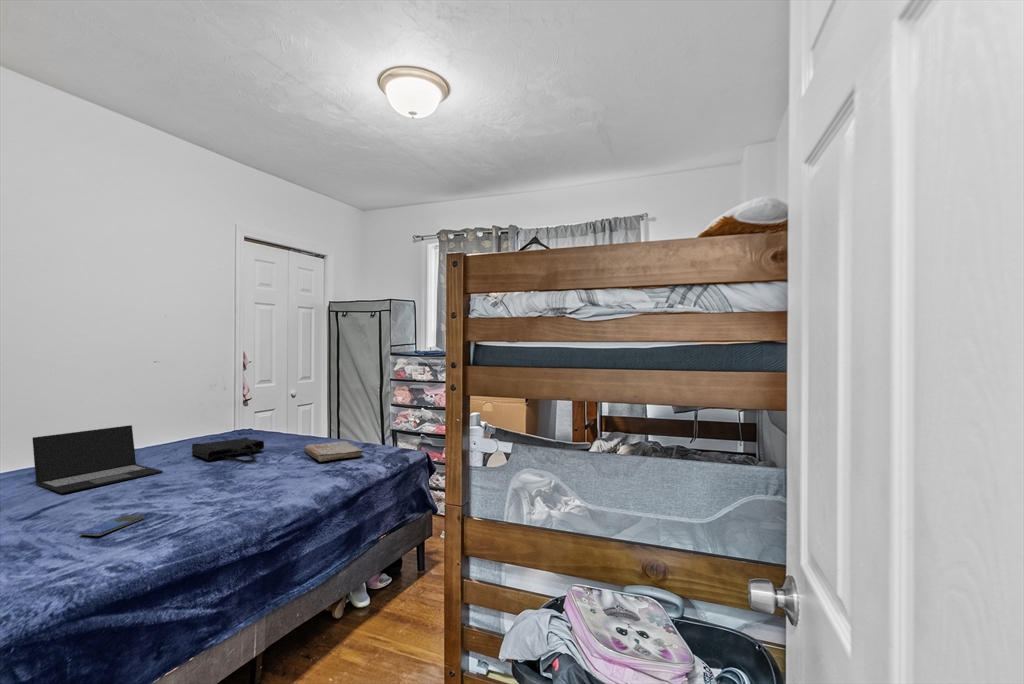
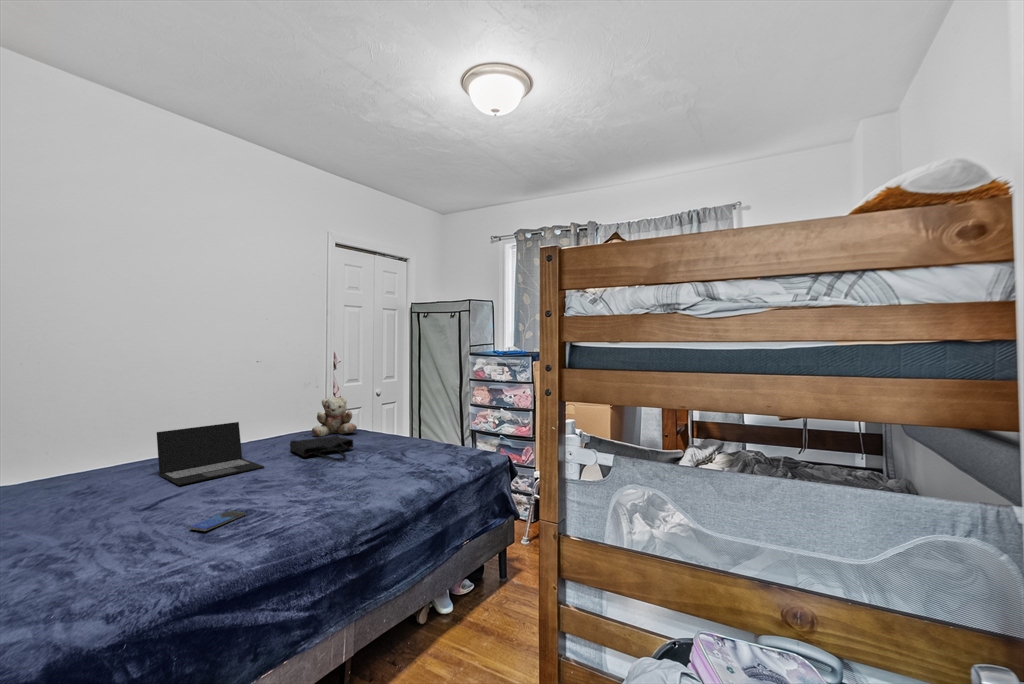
teddy bear: none [217,398,268,440] -> present [312,397,357,436]
book: present [304,441,363,462] -> none [390,441,446,462]

